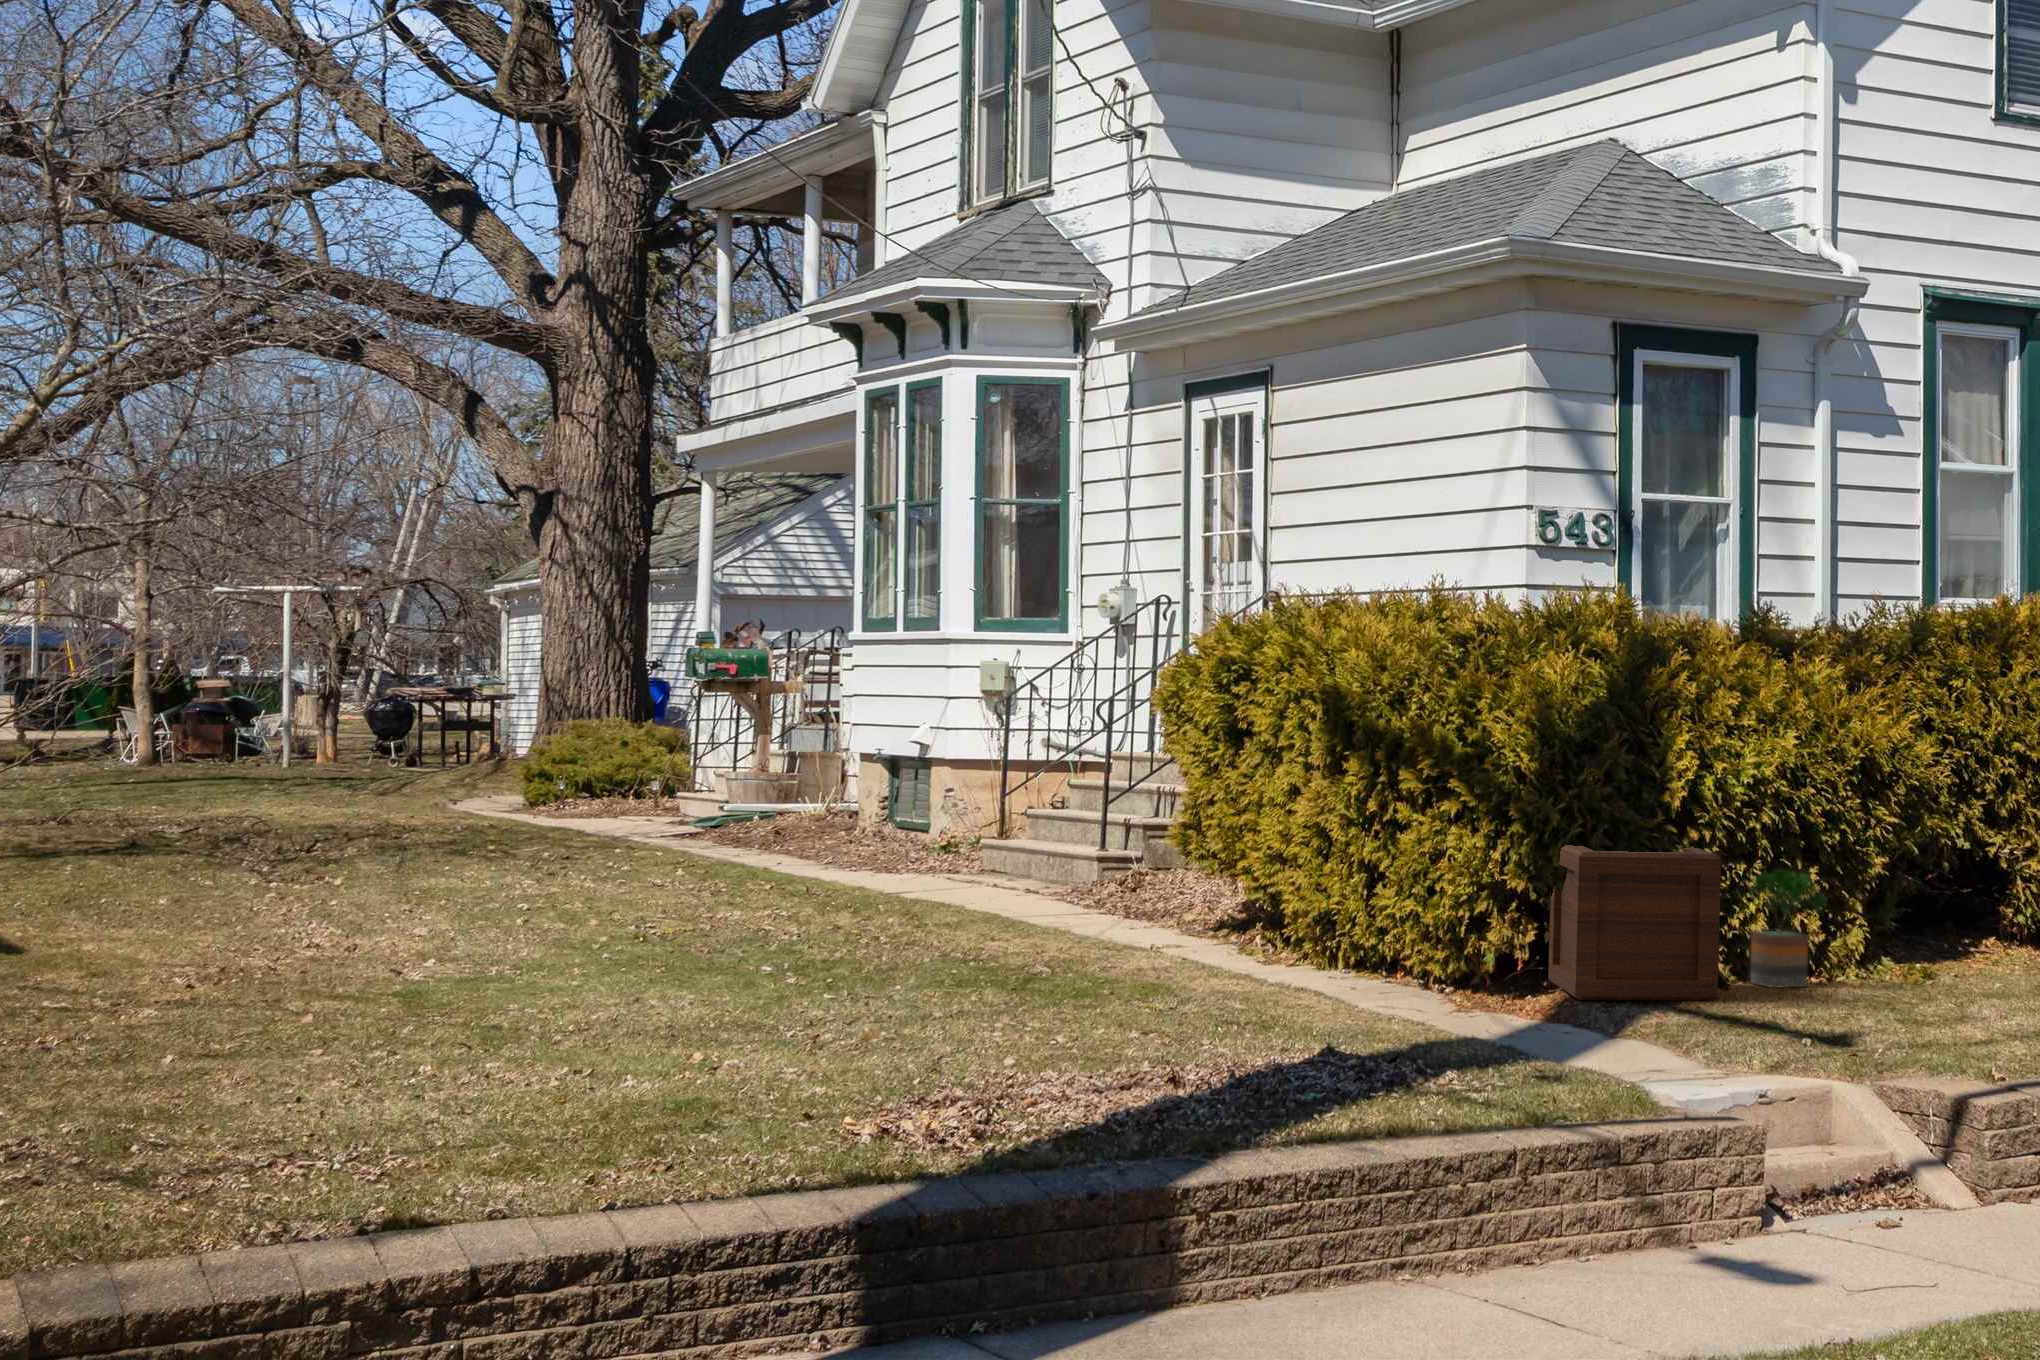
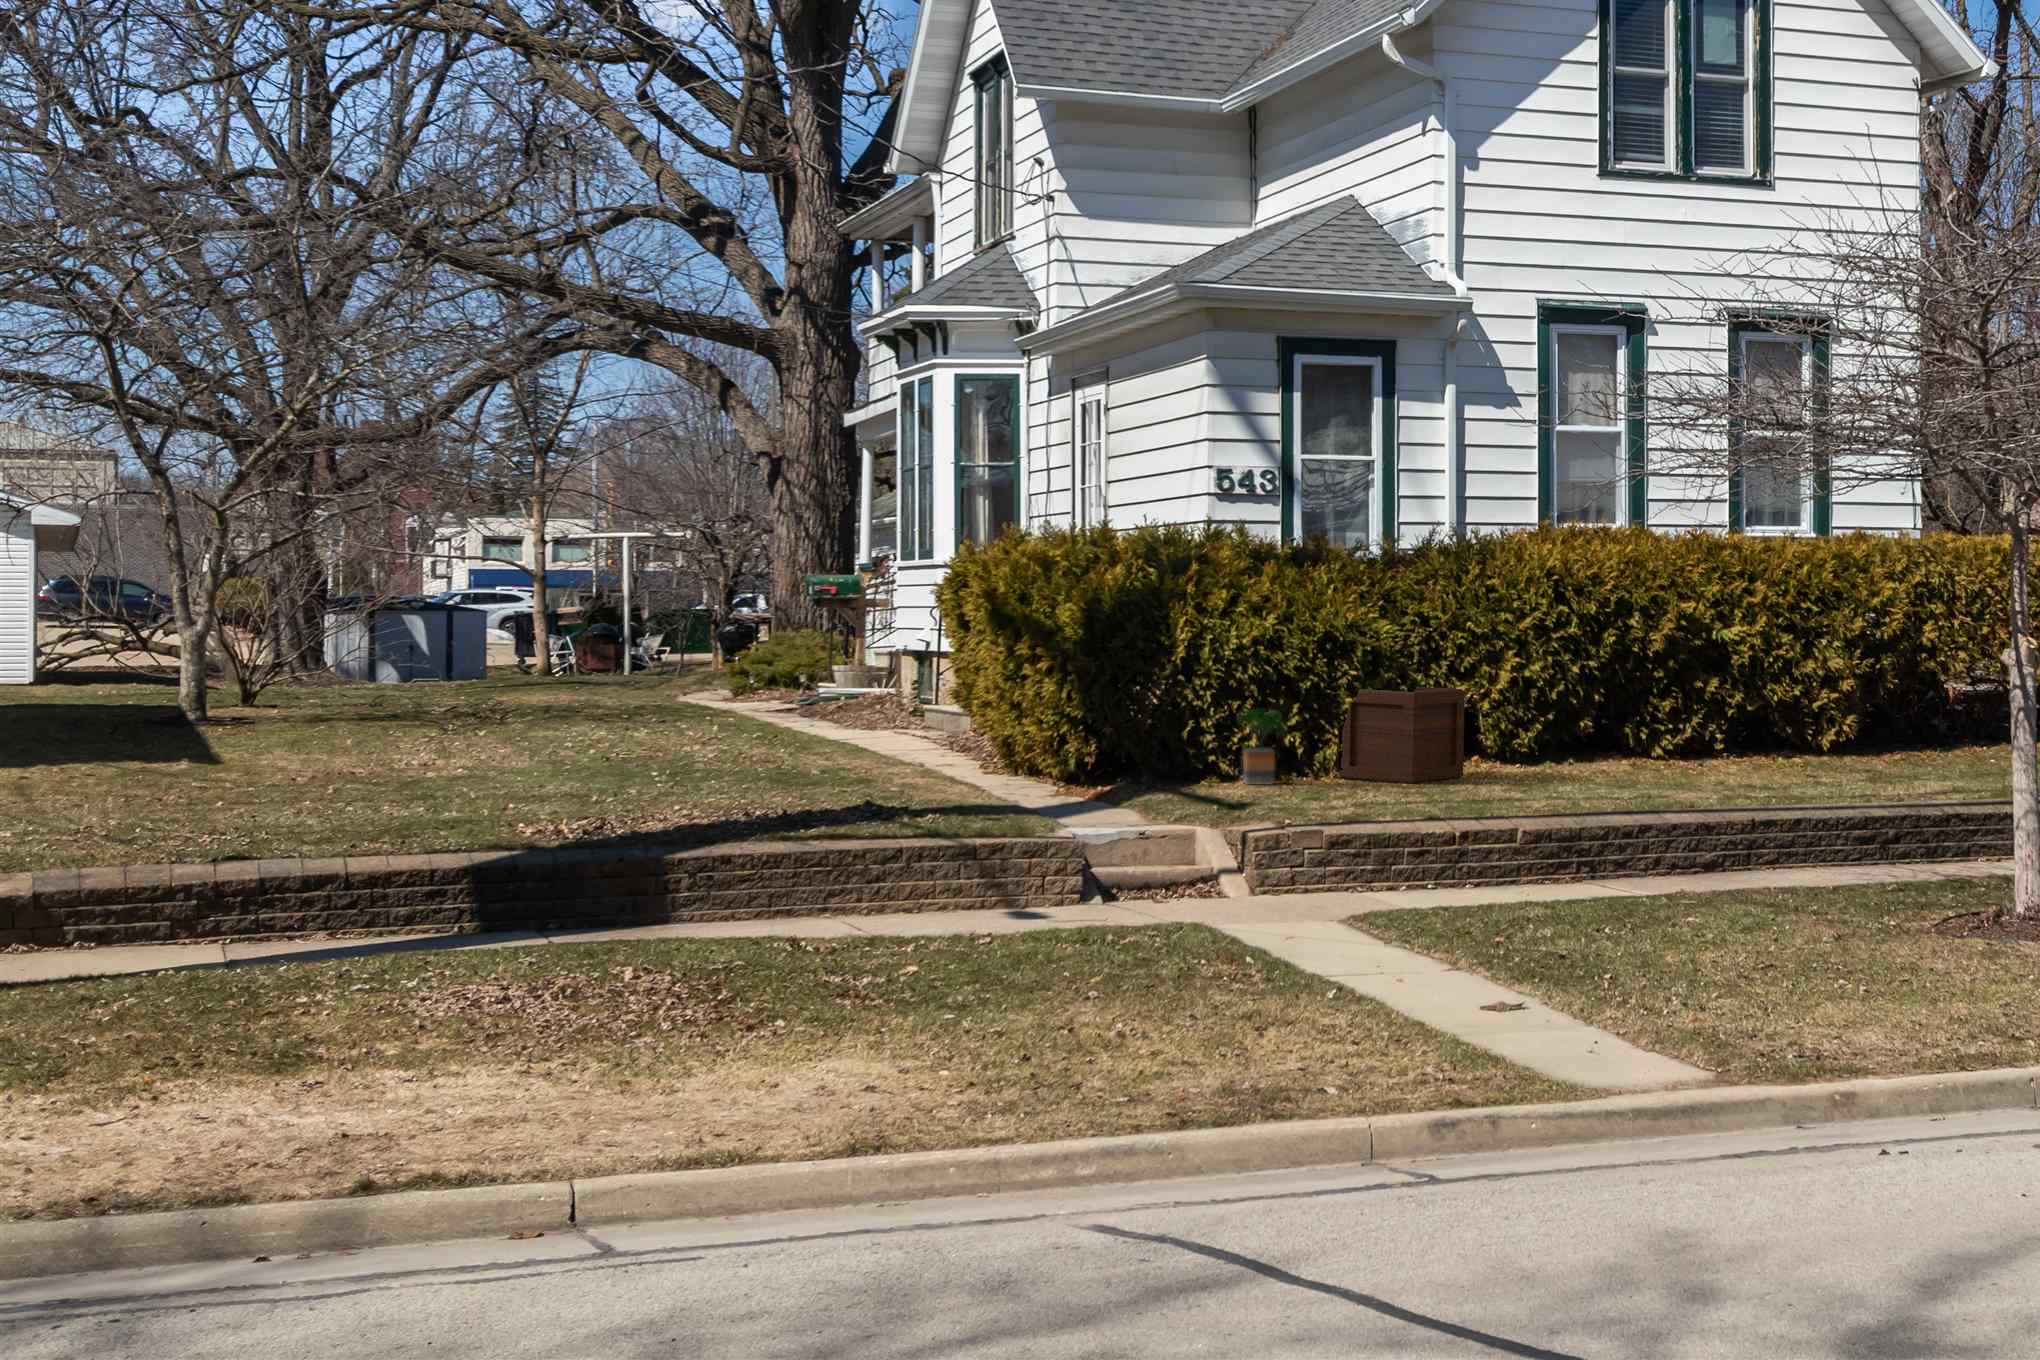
wooden crate: present [1548,845,1721,1001] -> present [1339,687,1465,784]

